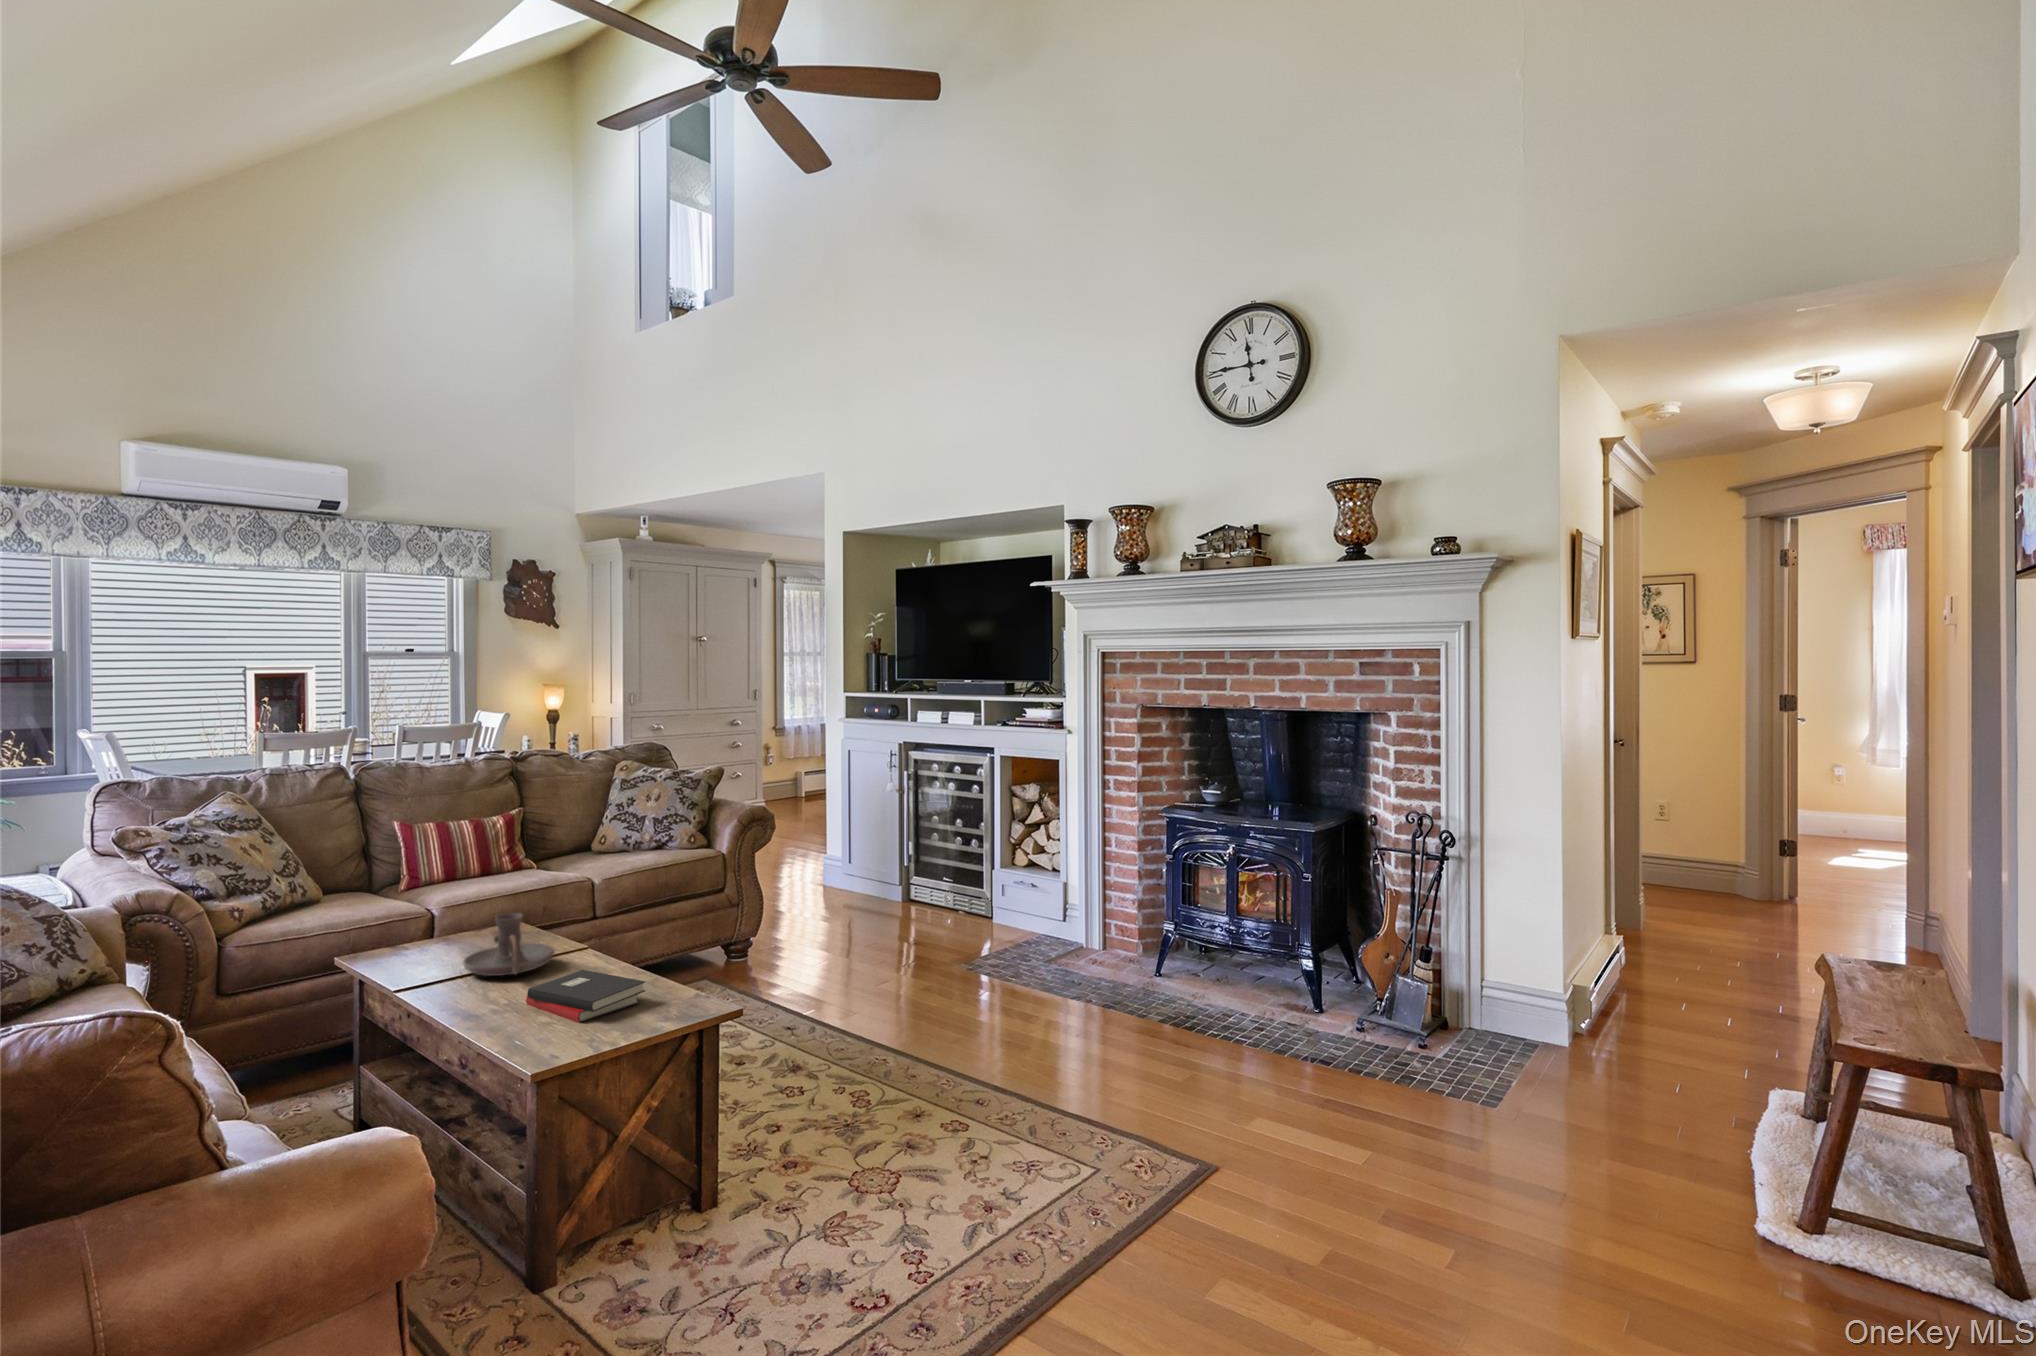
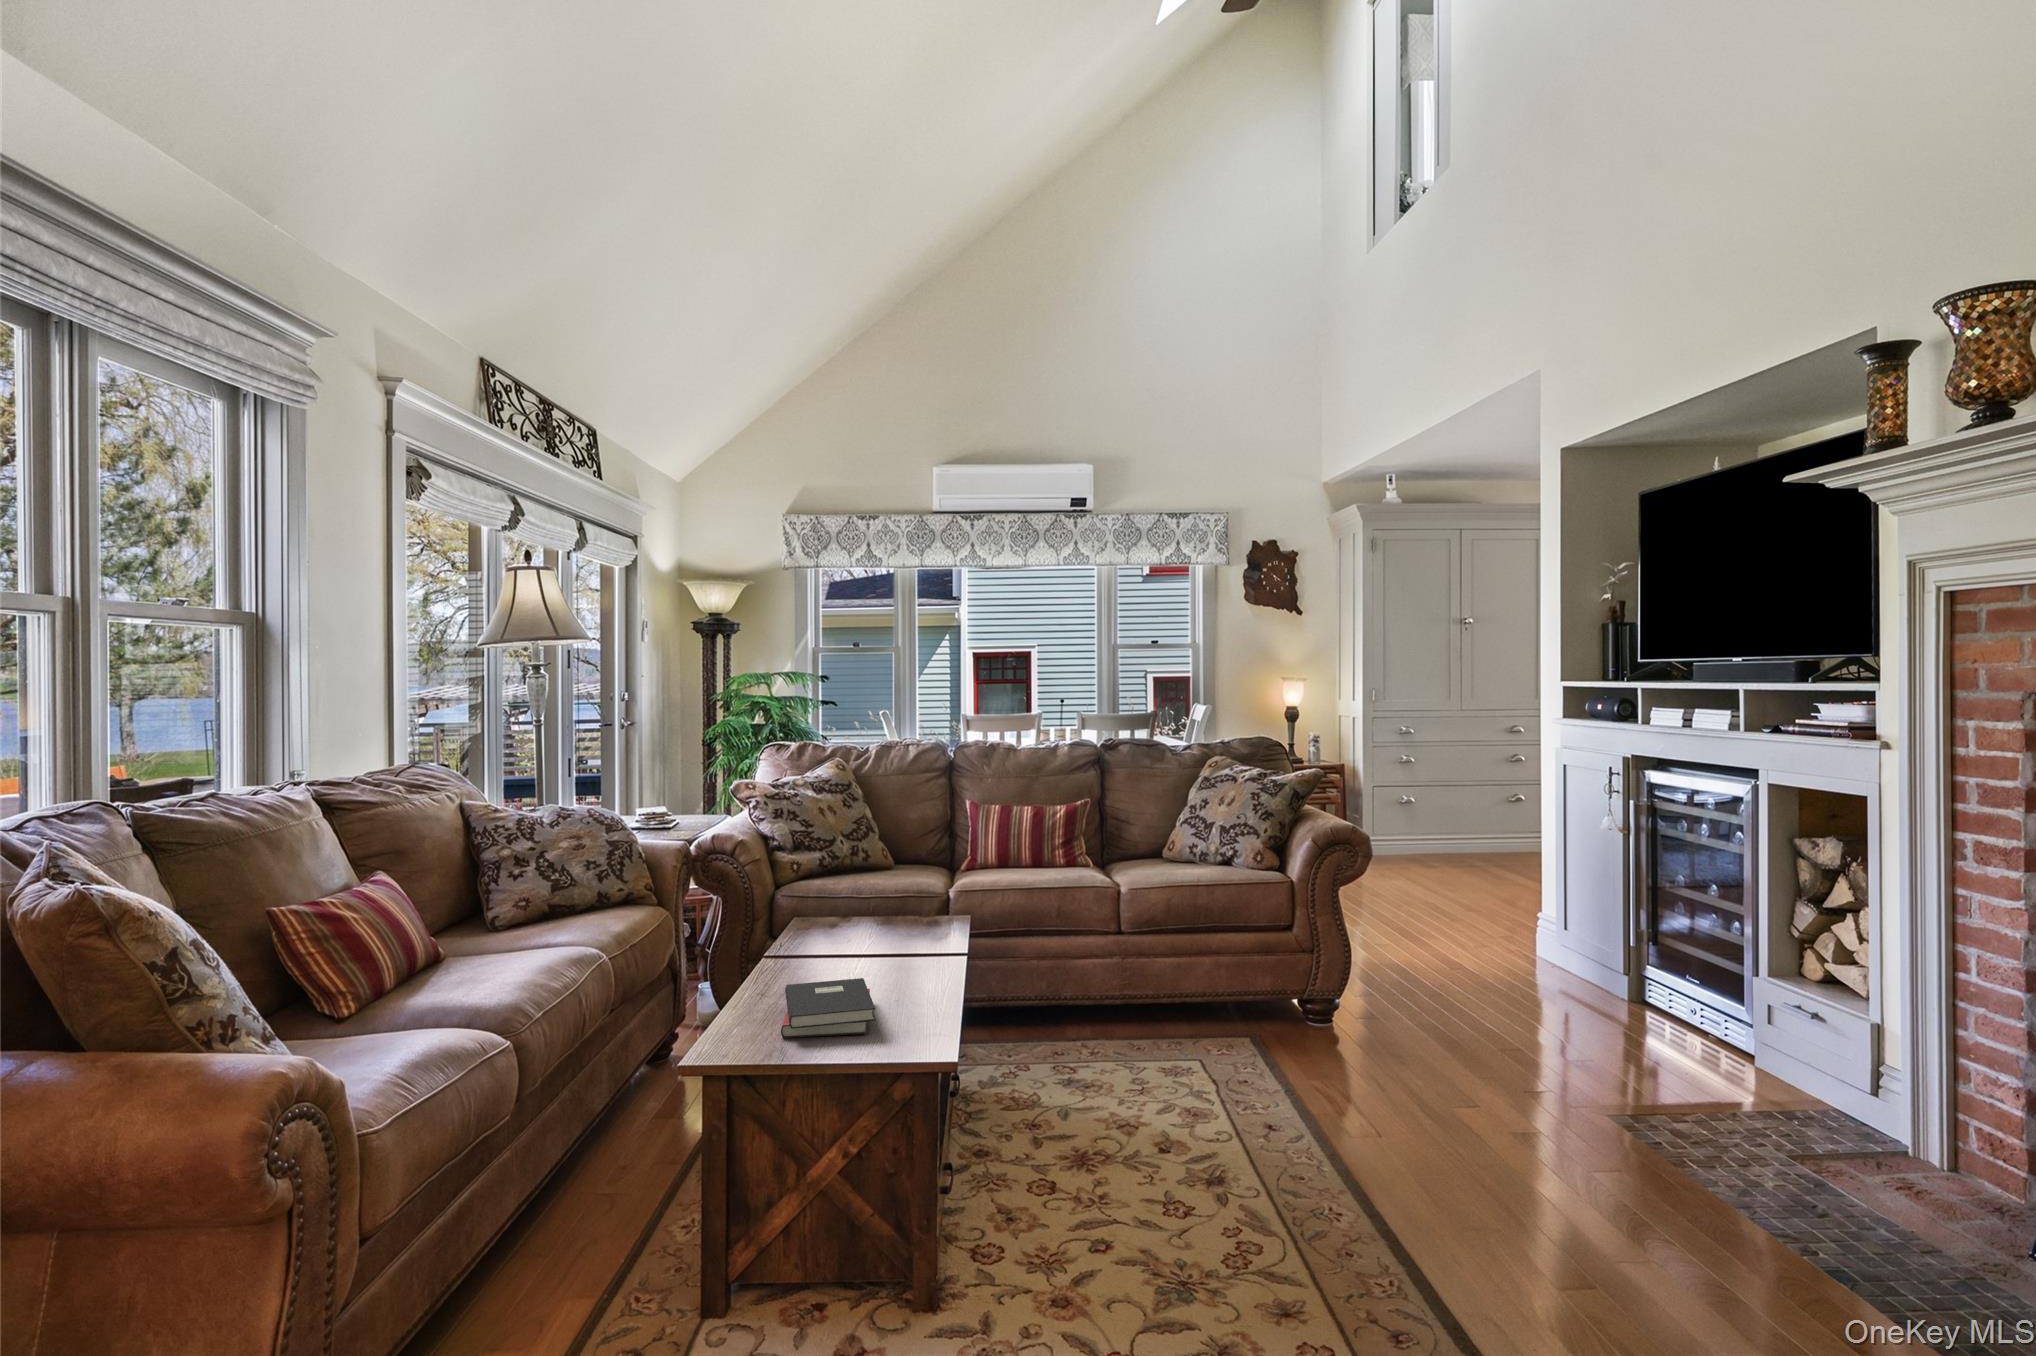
candle holder: present [463,913,554,976] -> none [812,899,906,968]

